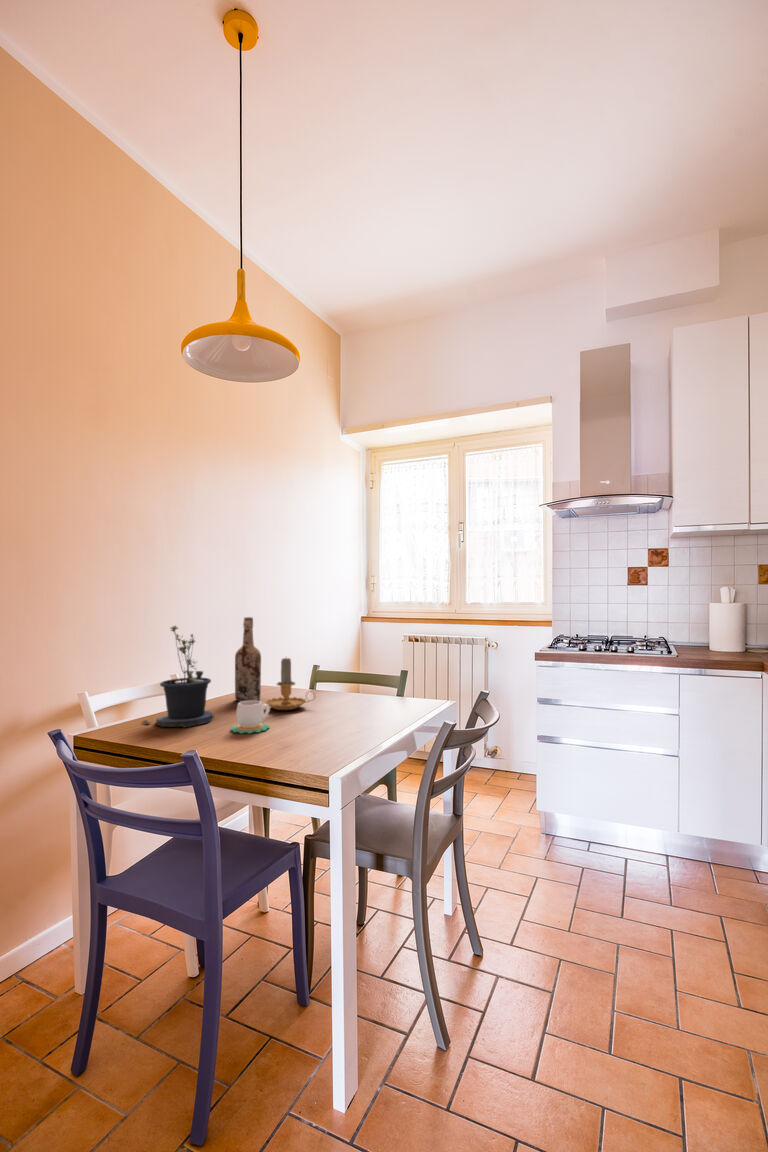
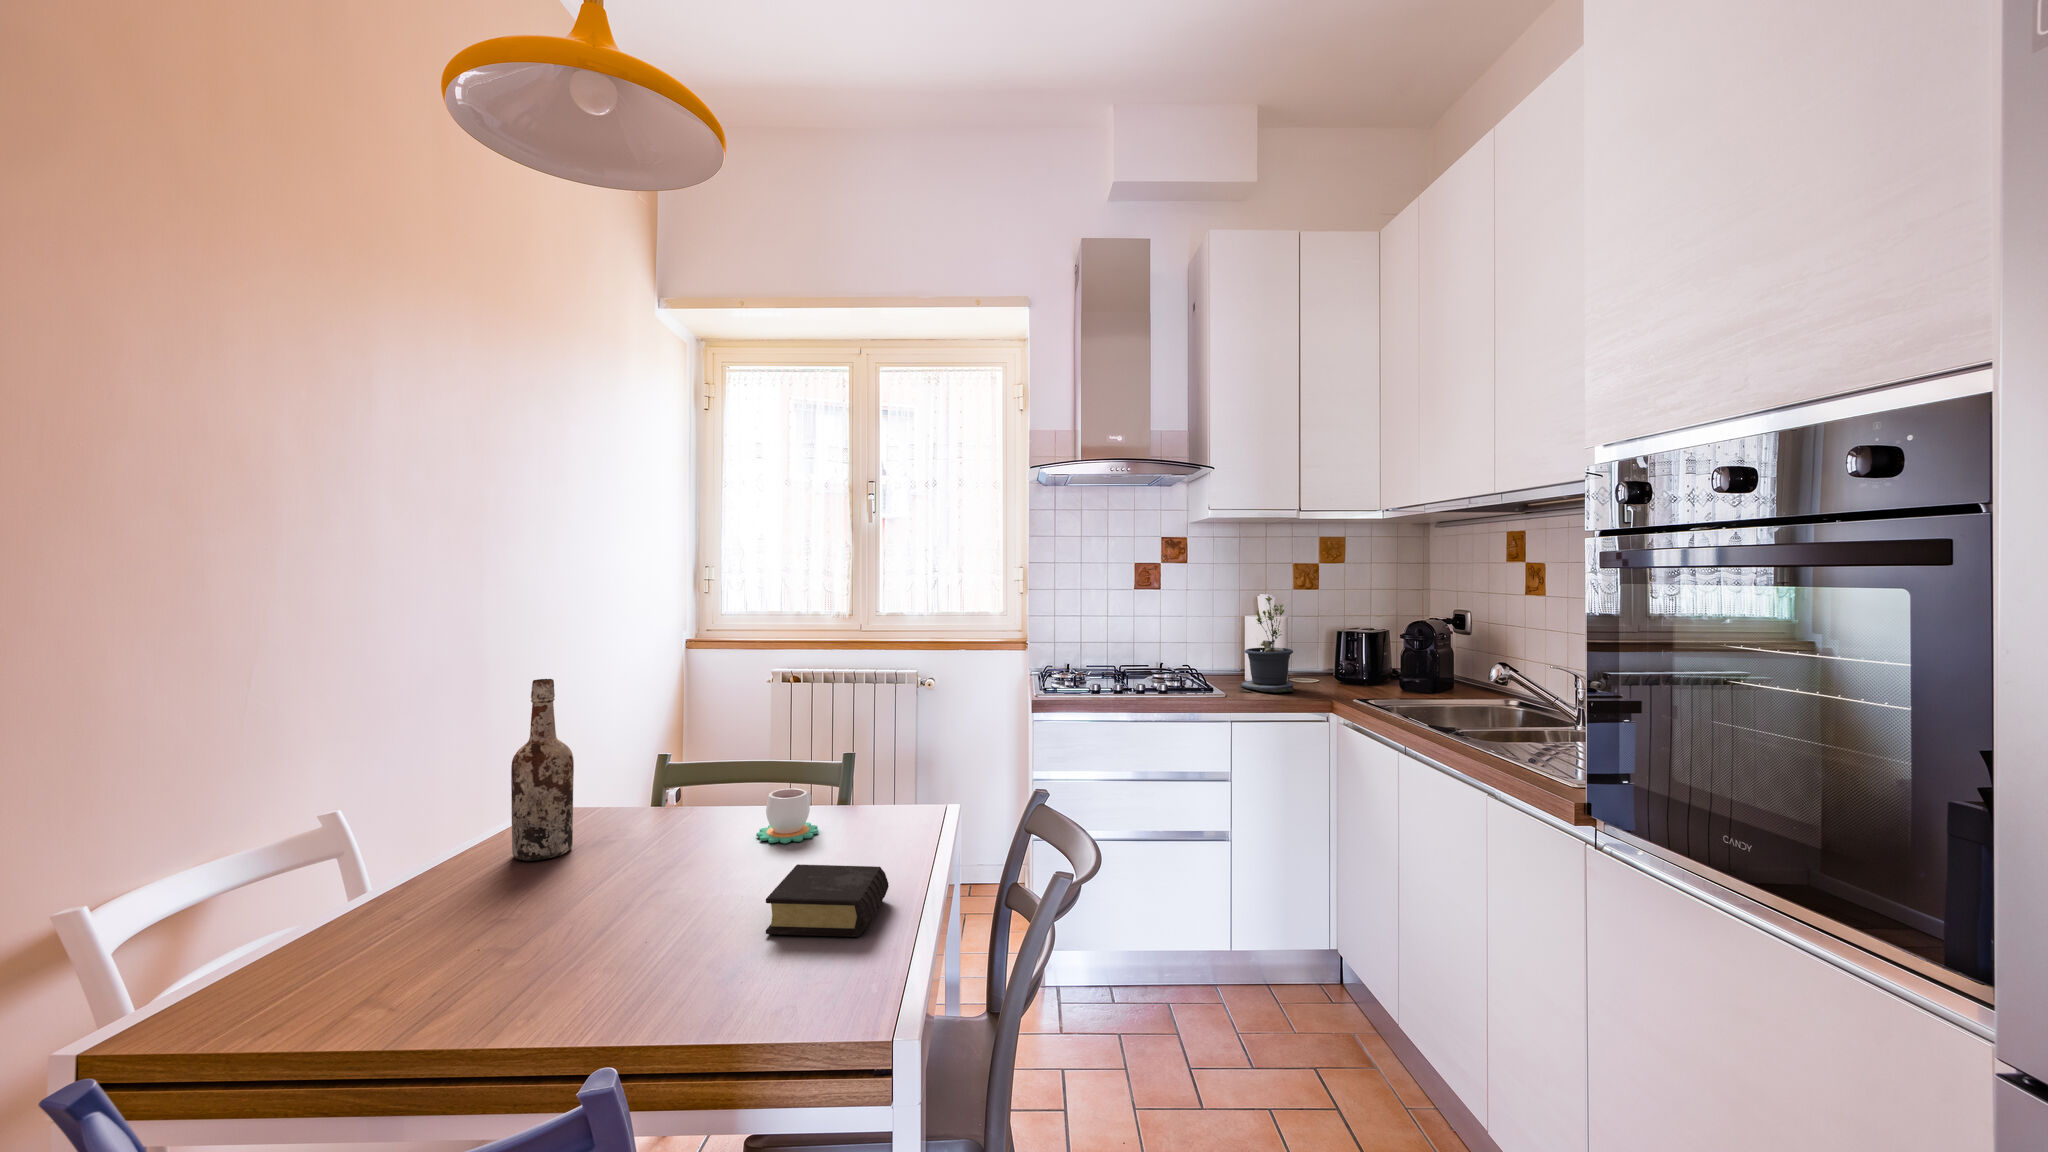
potted plant: present [143,626,213,727] -> present [1239,596,1293,692]
candle: present [266,658,315,710] -> none [603,759,714,874]
mug: present [230,701,270,733] -> present [756,788,819,843]
book: none [314,708,380,740] -> present [766,864,889,937]

